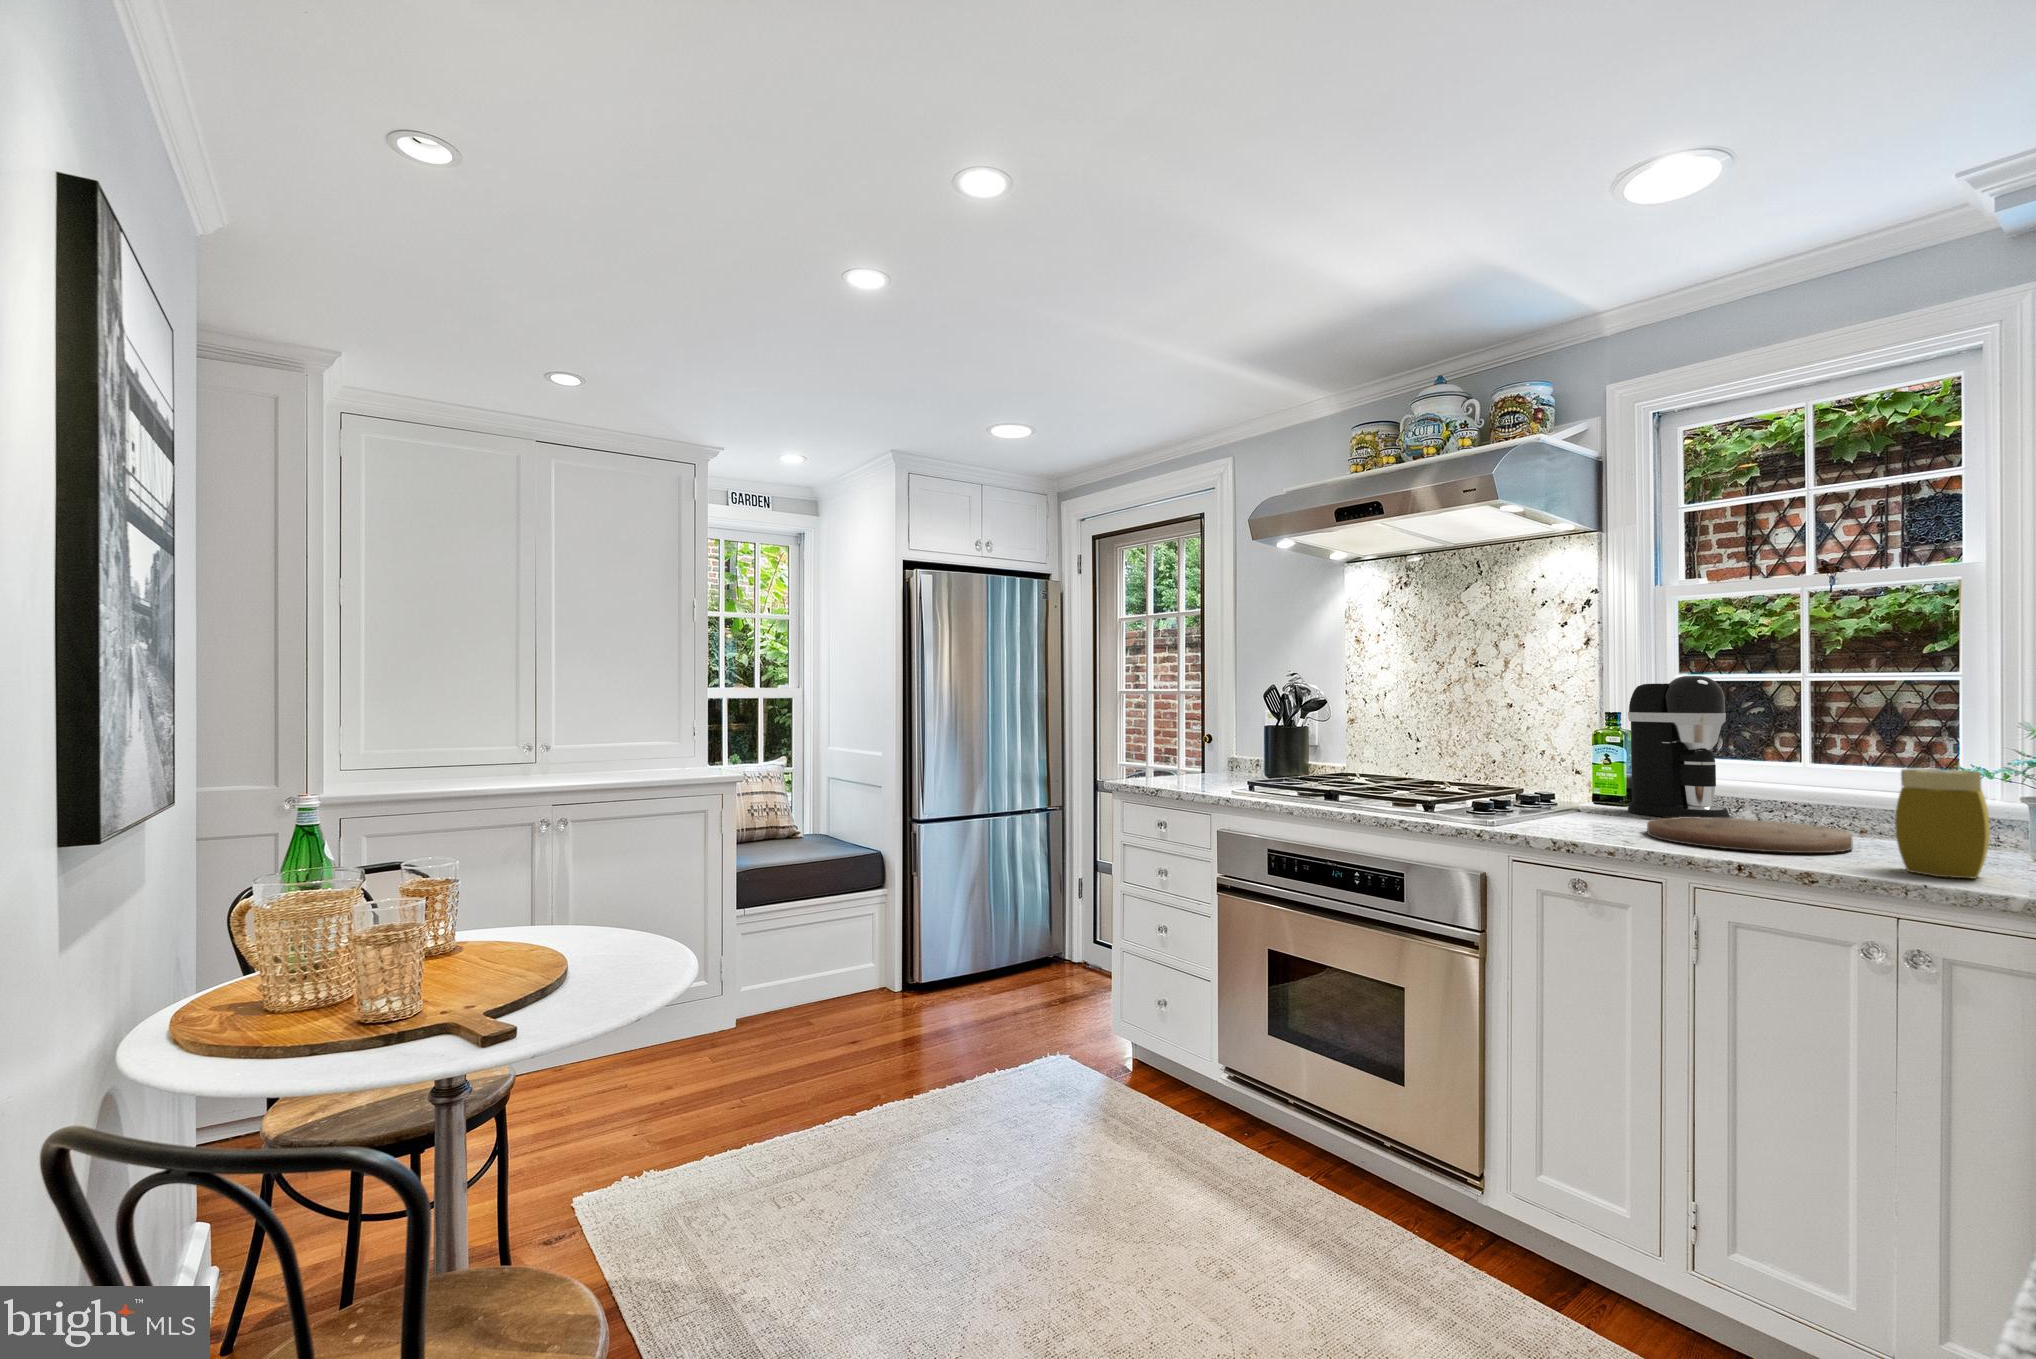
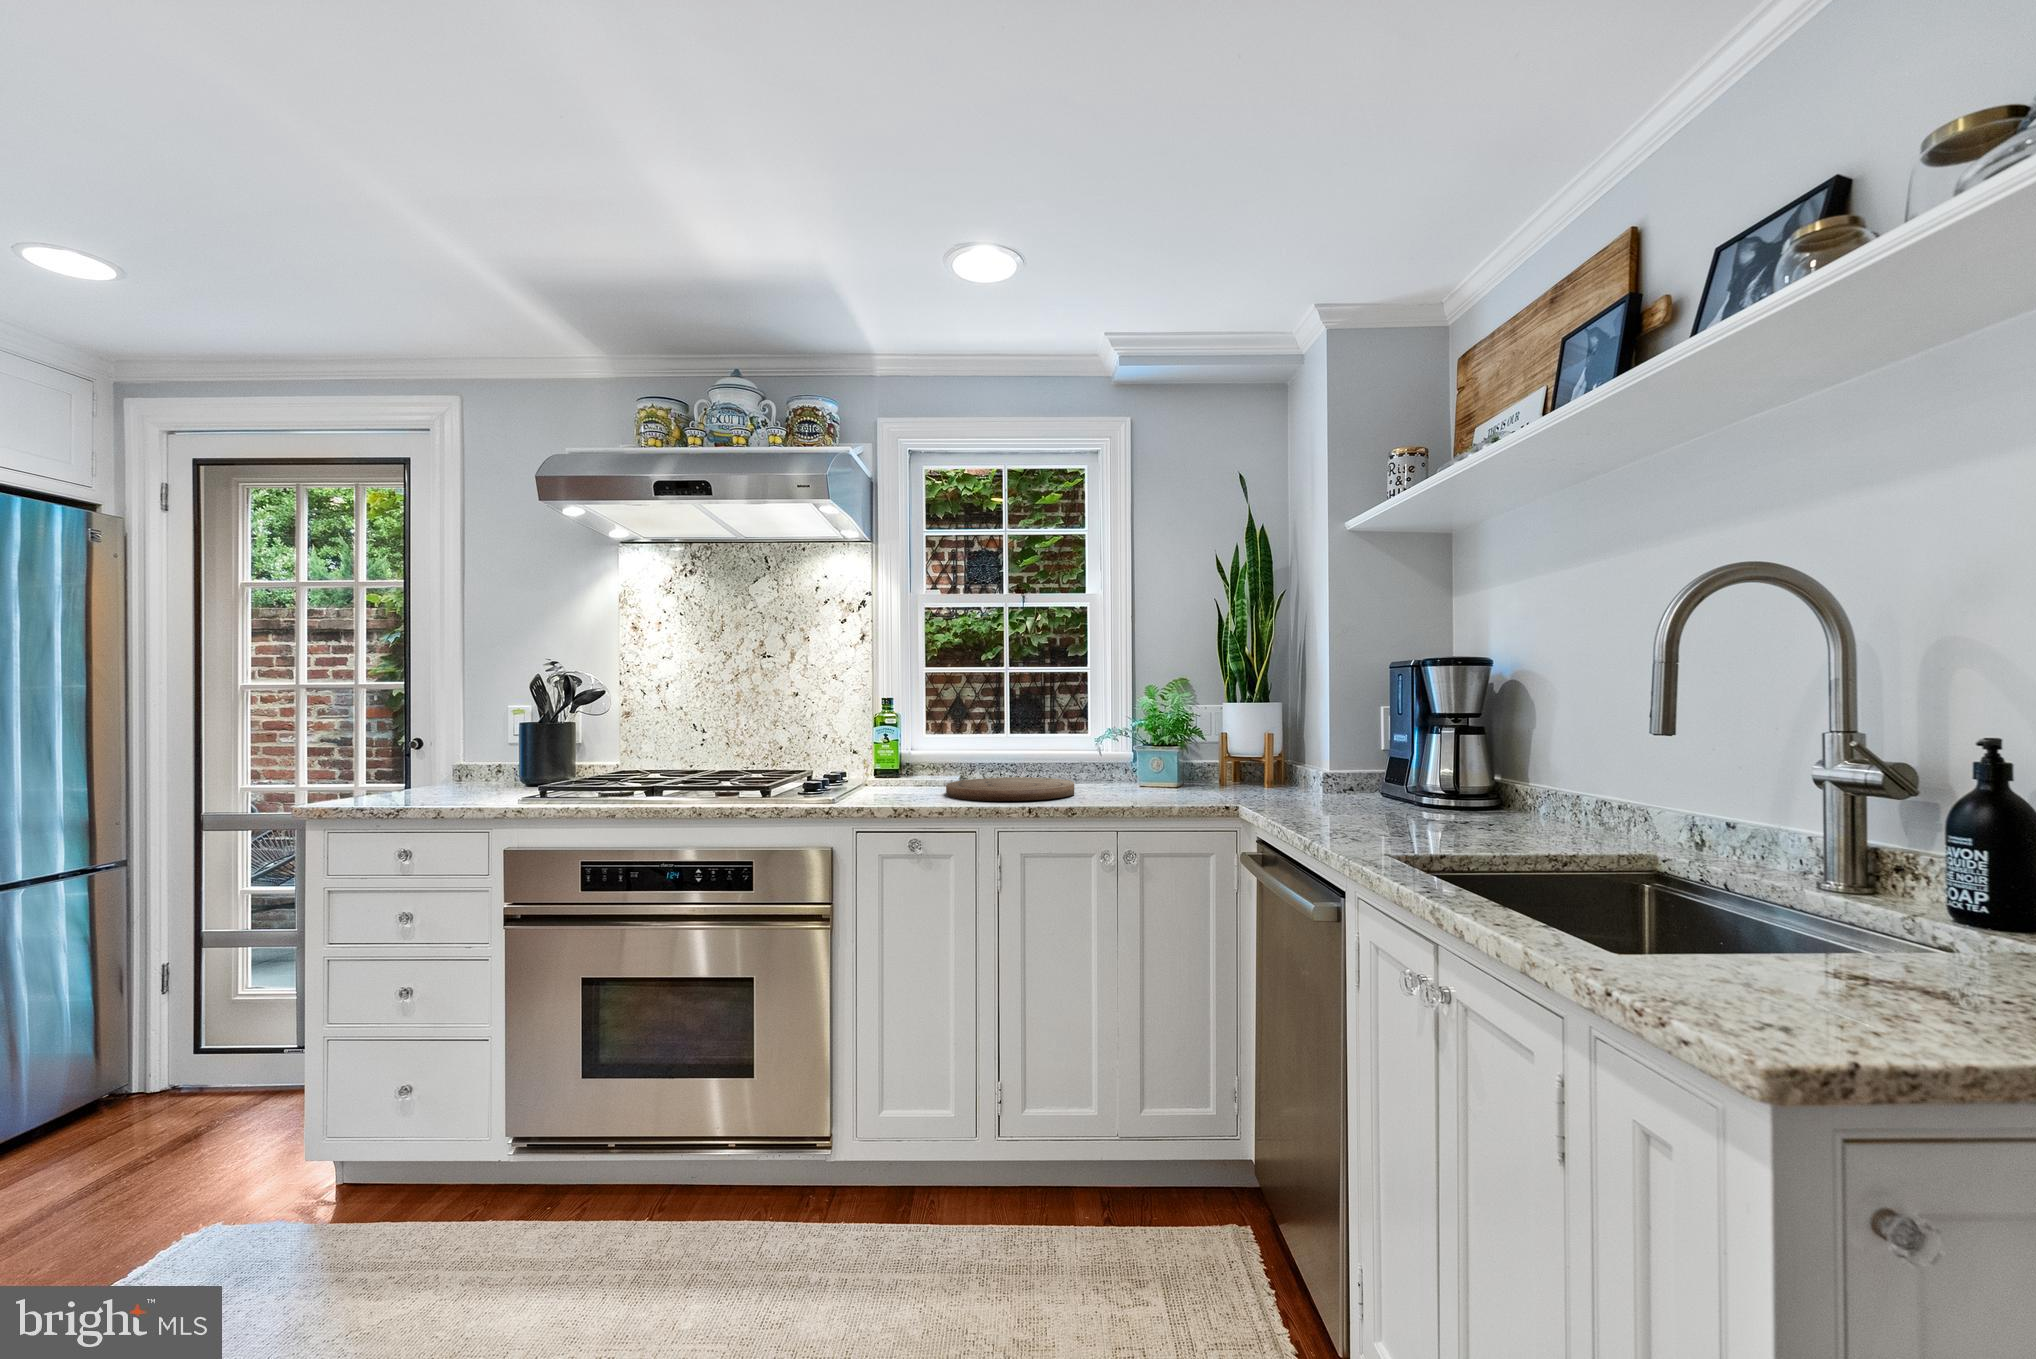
coffee maker: present [1628,676,1729,818] -> none [900,666,972,782]
jar: present [1895,769,1990,878] -> none [1116,730,1164,803]

